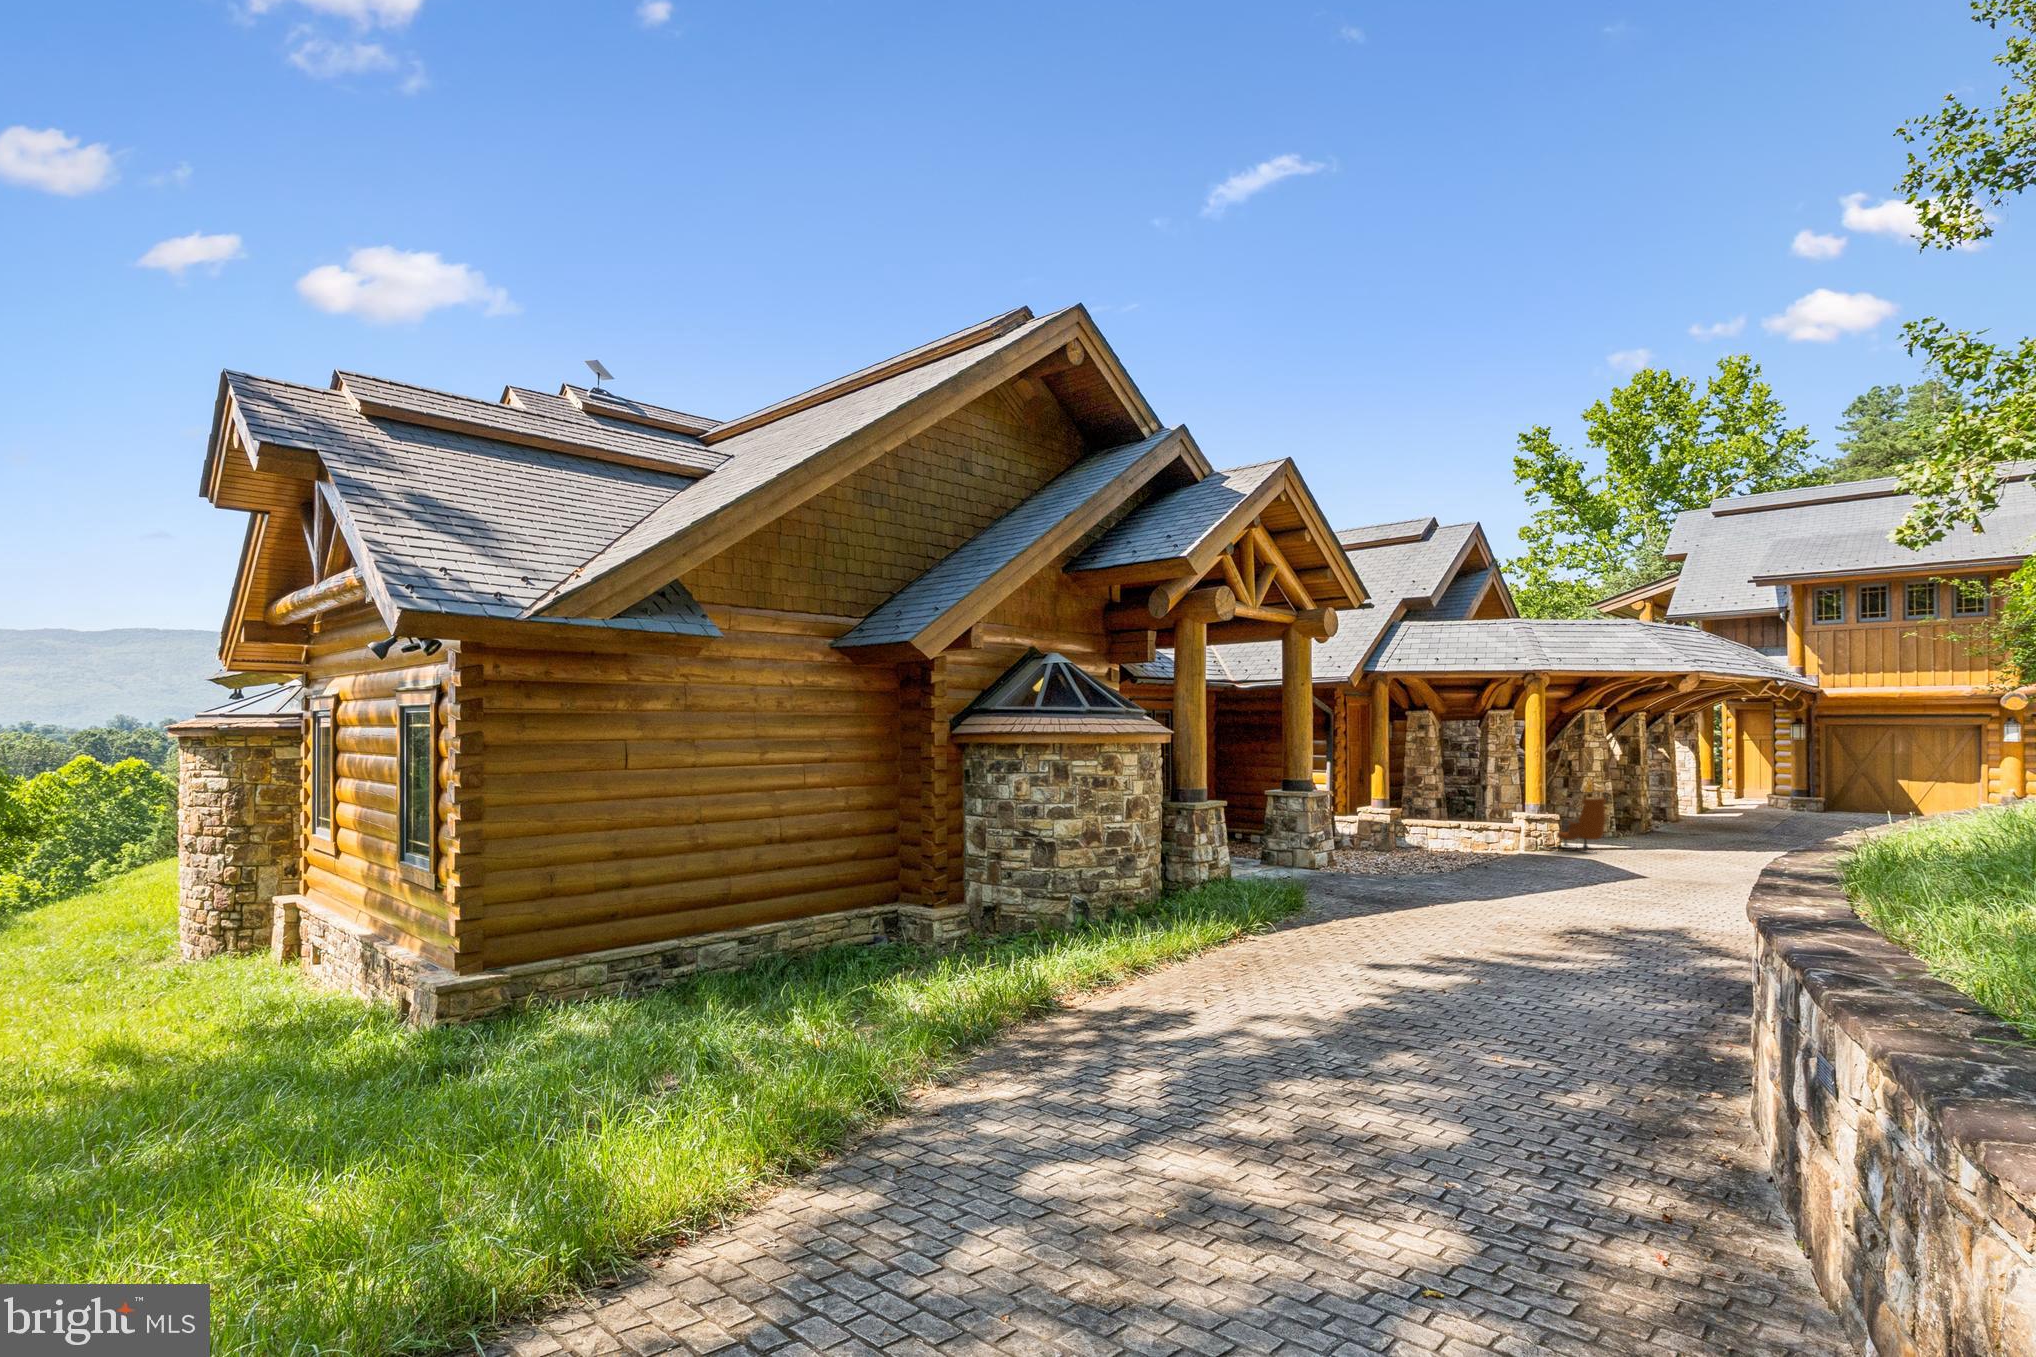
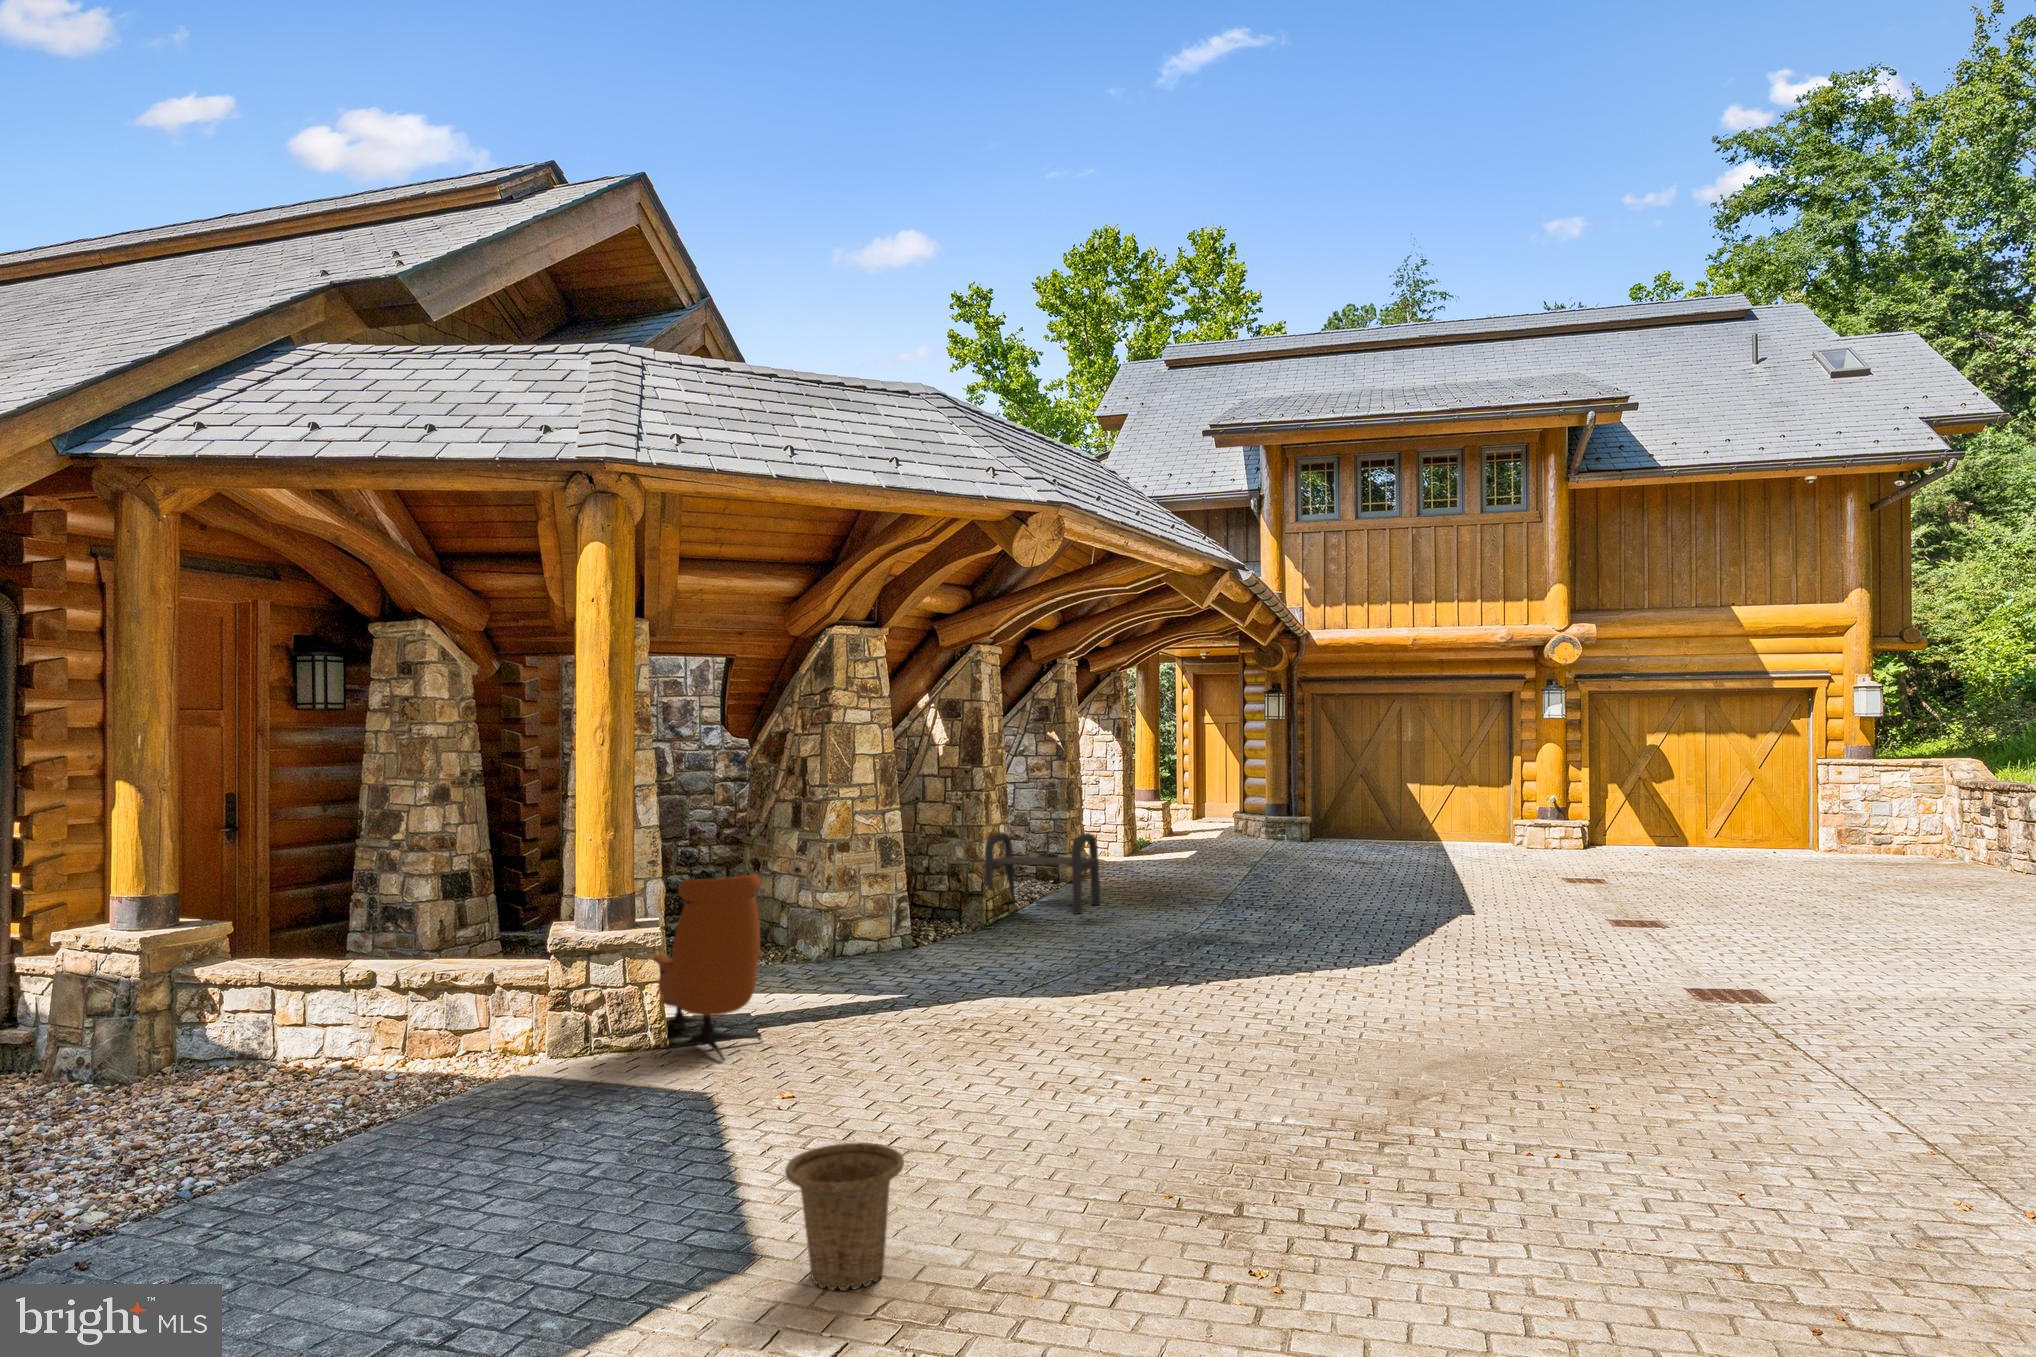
bench: none [1644,794,1704,831] -> present [984,832,1100,914]
basket: none [1671,852,1701,879] -> present [785,1143,904,1291]

